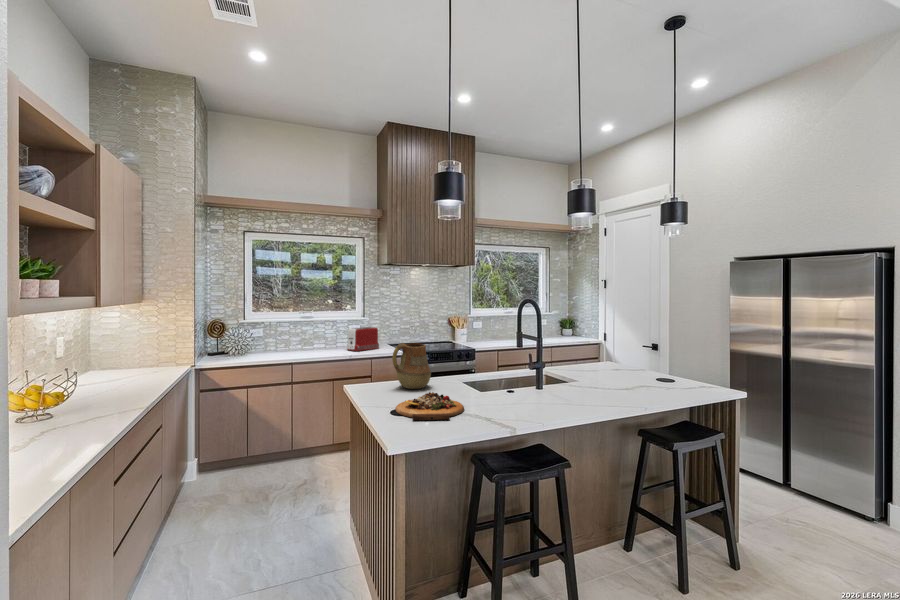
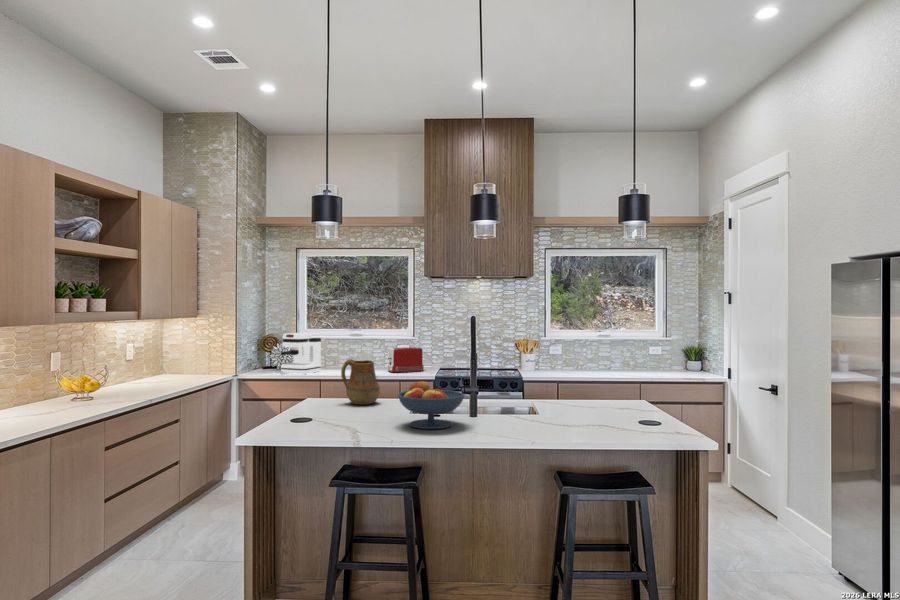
coffee maker: none [242,317,282,359] -> present [281,333,321,374]
fruit bowl: none [502,362,571,411] -> present [398,382,465,429]
cutting board: present [395,392,464,420] -> none [303,404,368,426]

